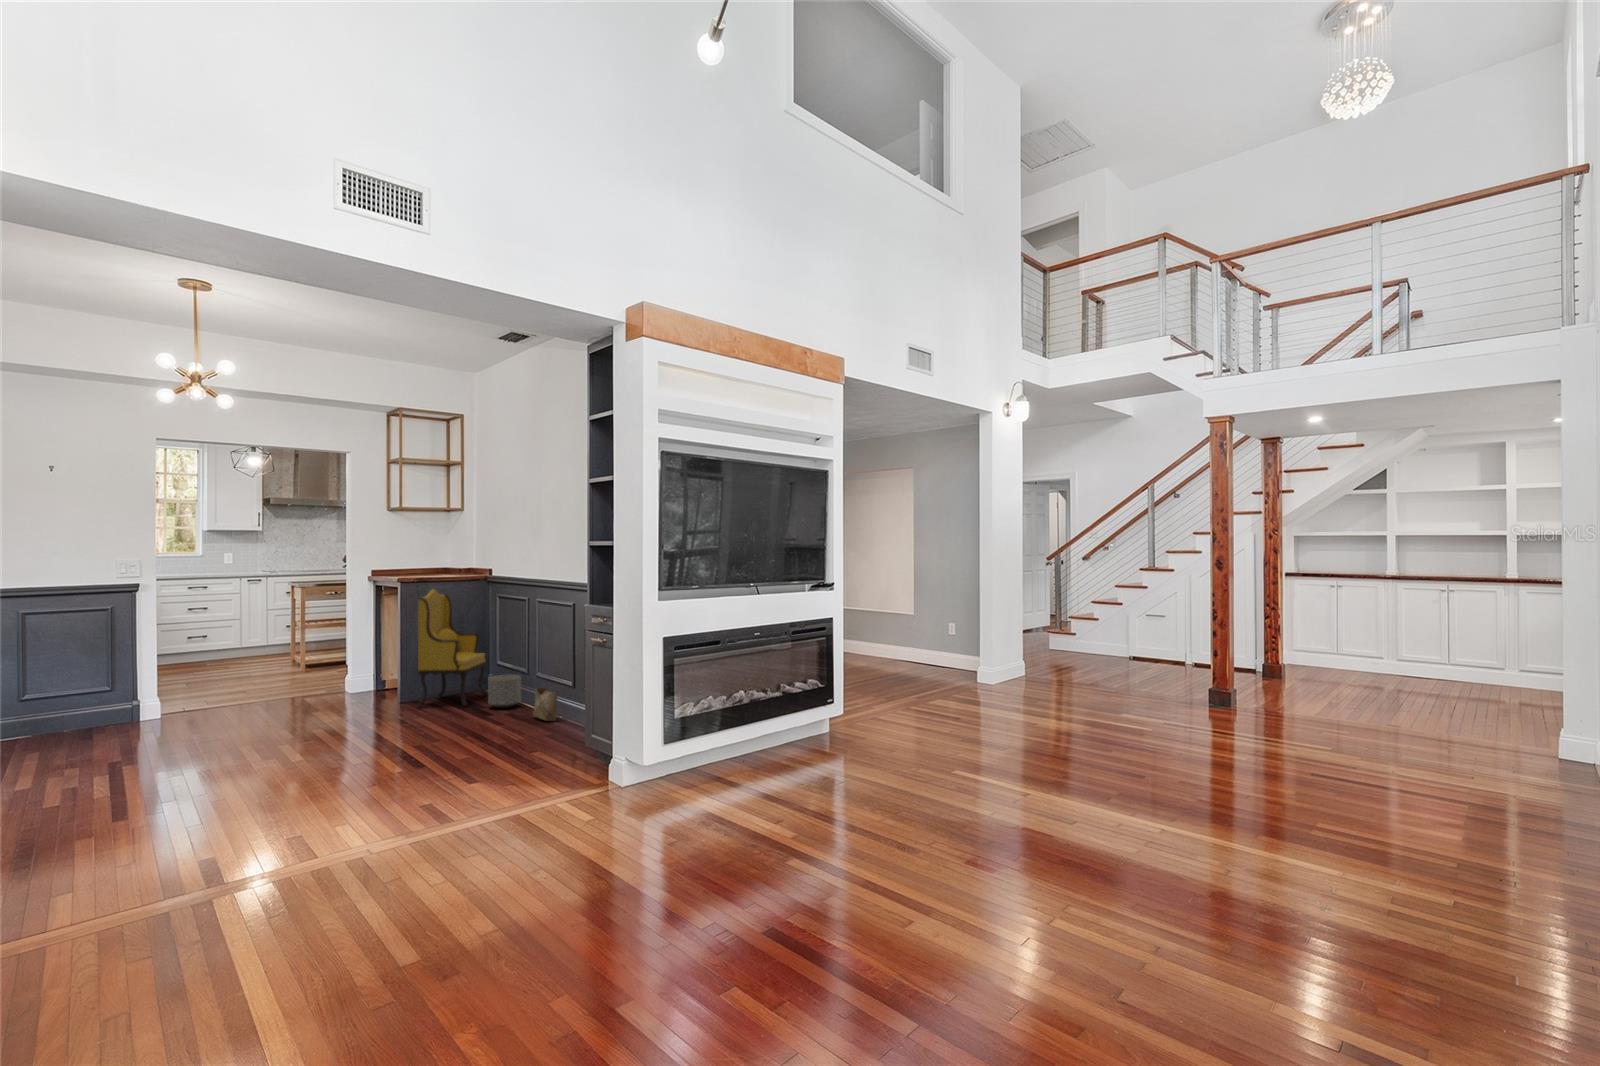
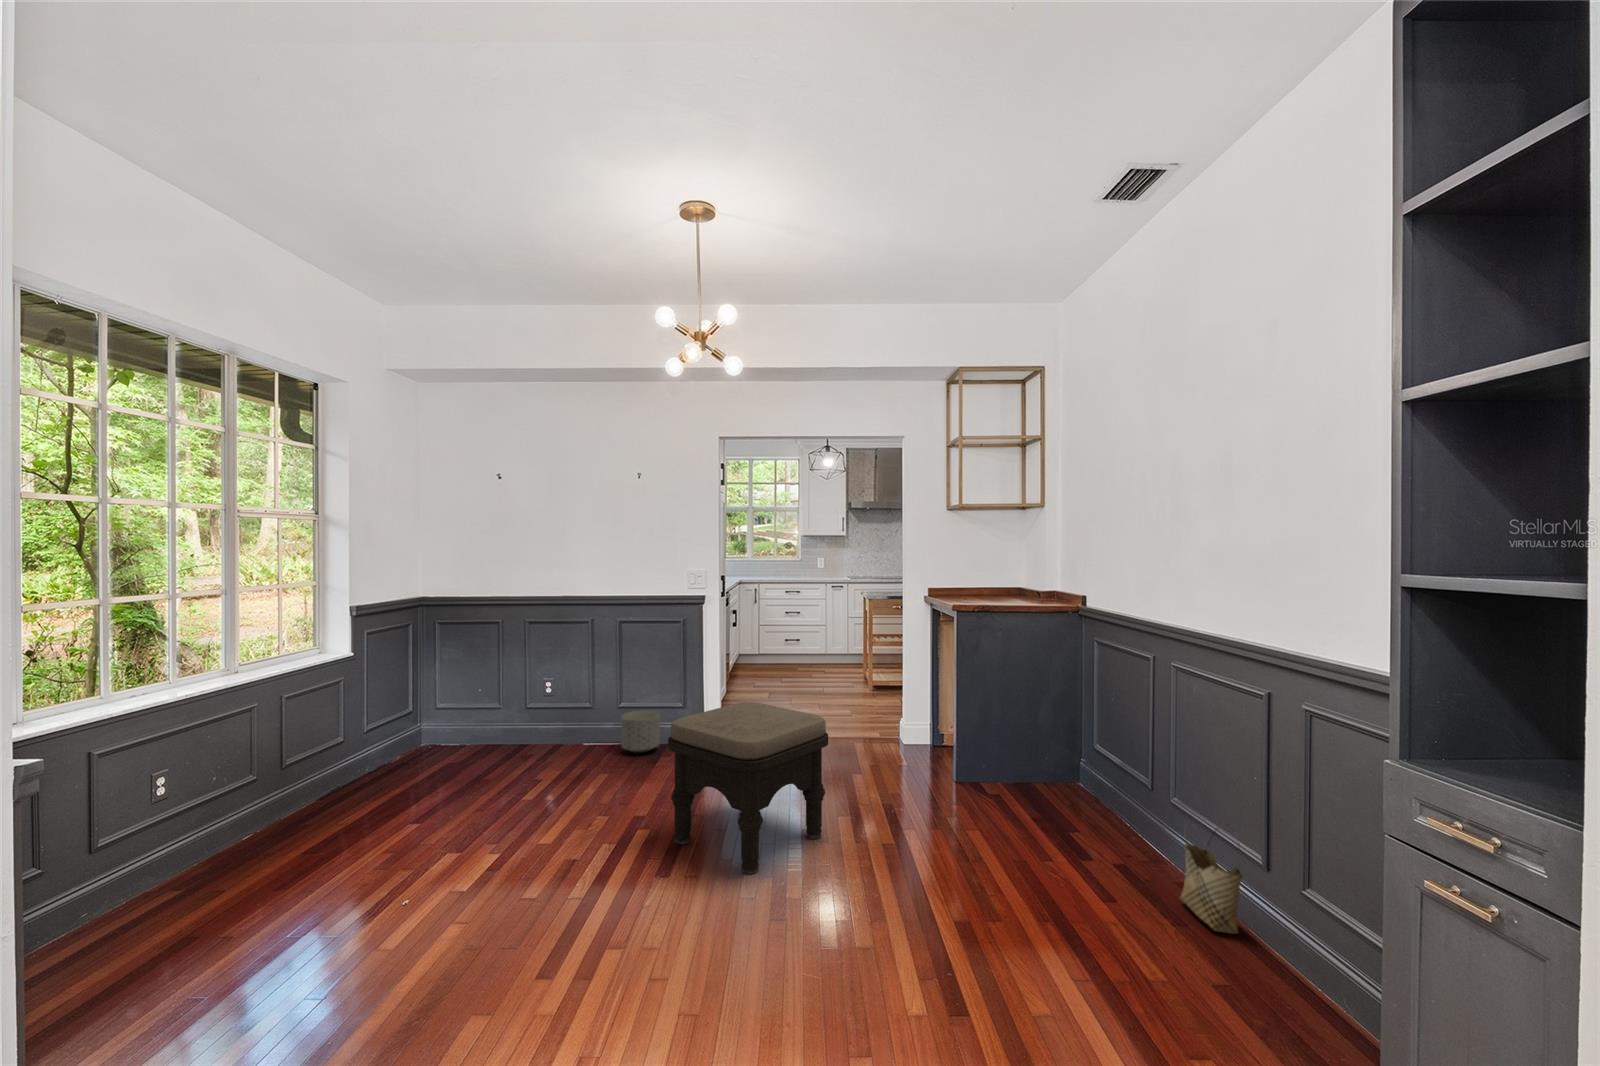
armchair: present [418,589,487,708] -> none [979,623,1083,824]
ottoman: none [164,655,308,760] -> present [668,702,828,874]
planter: present [488,675,521,708] -> present [621,711,660,753]

